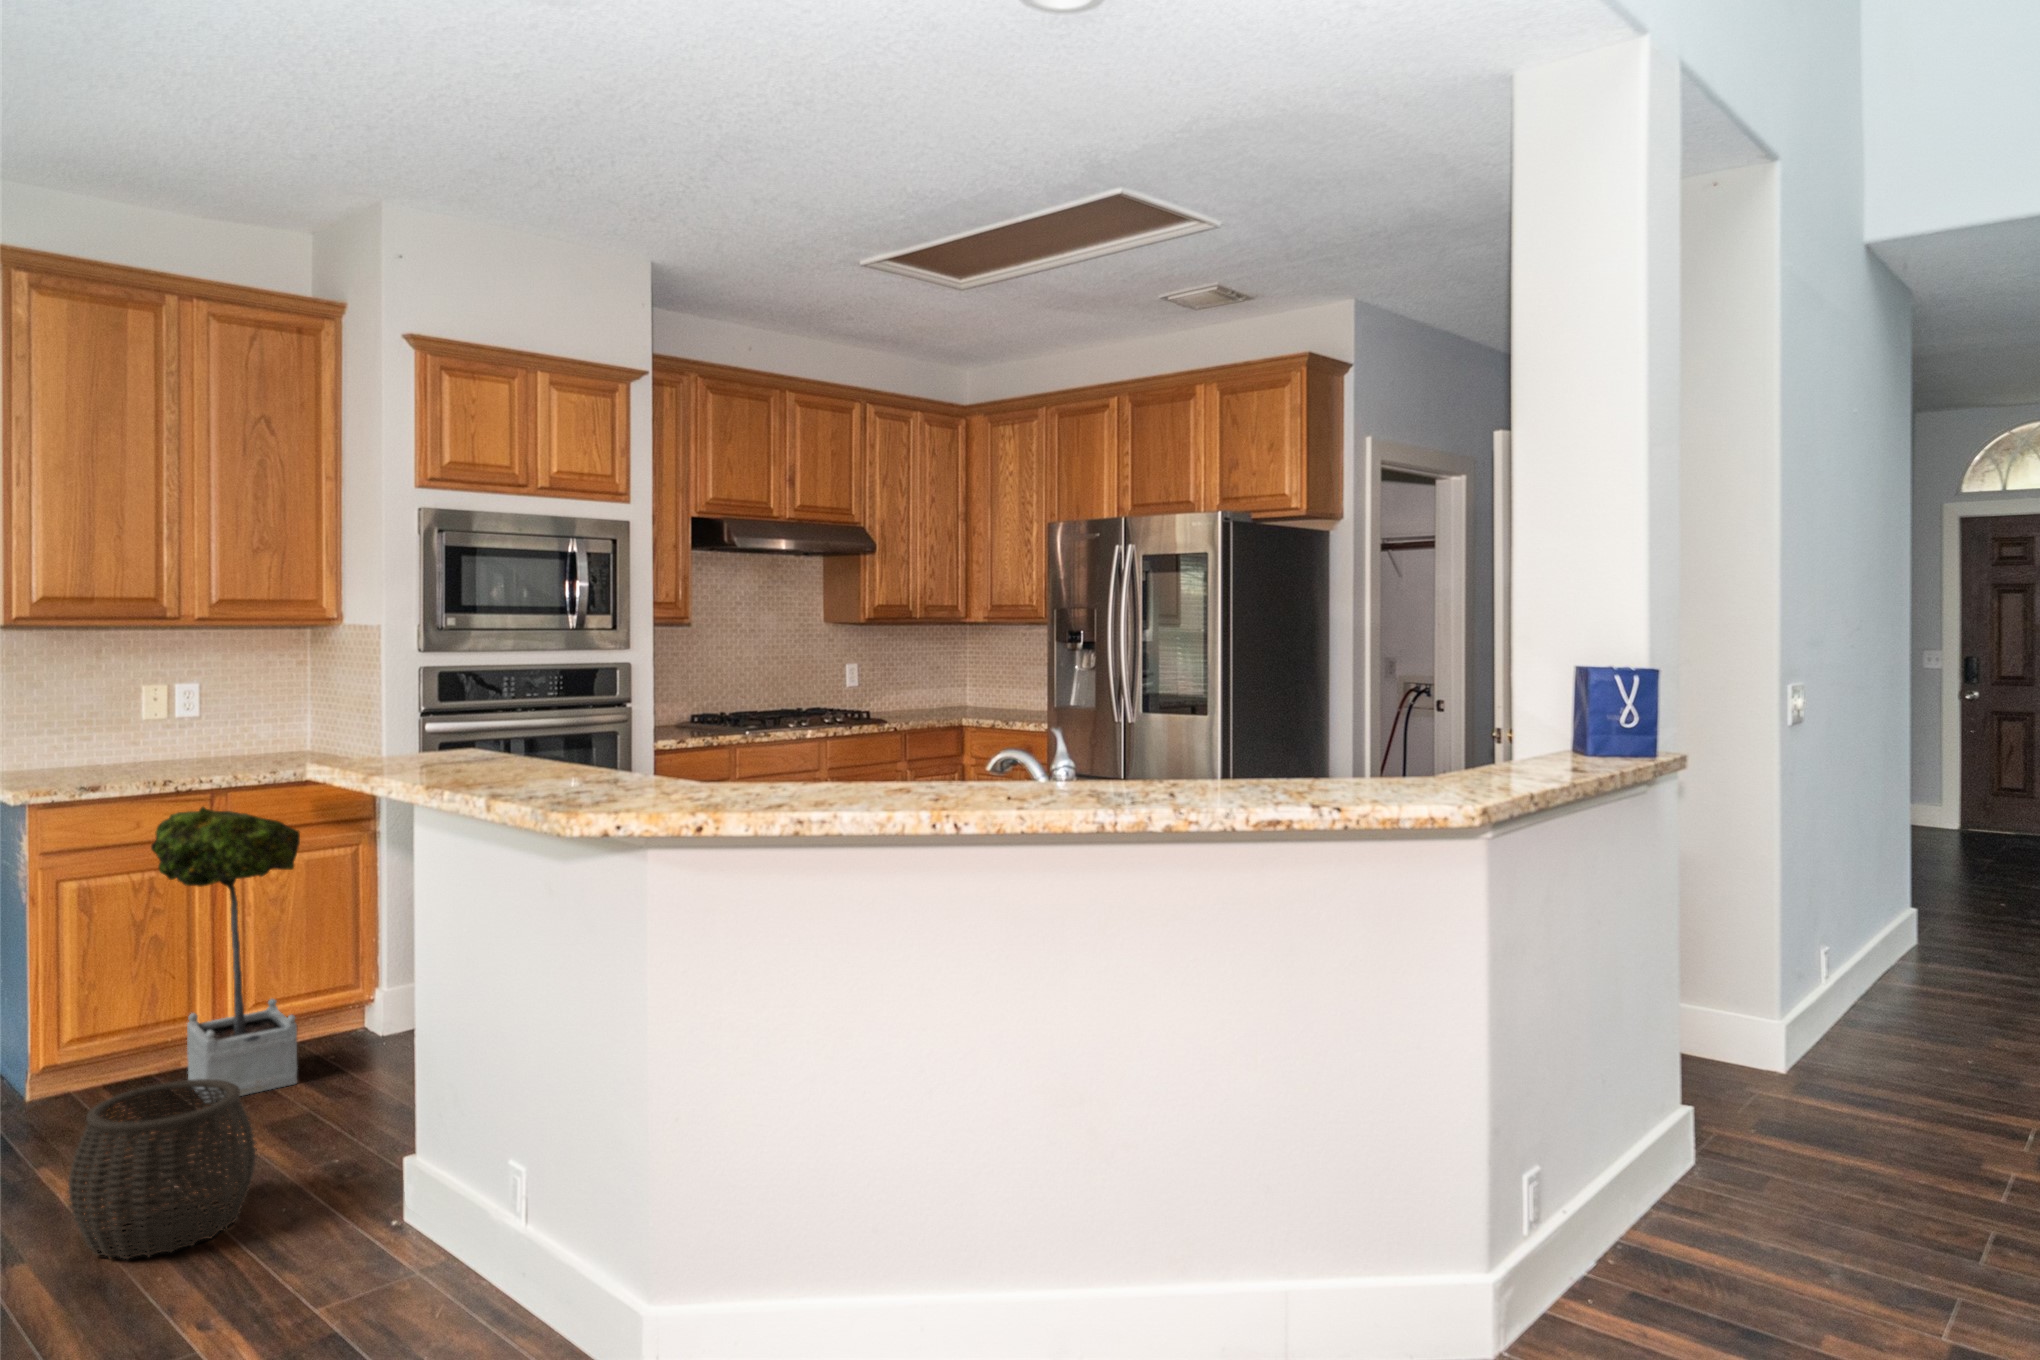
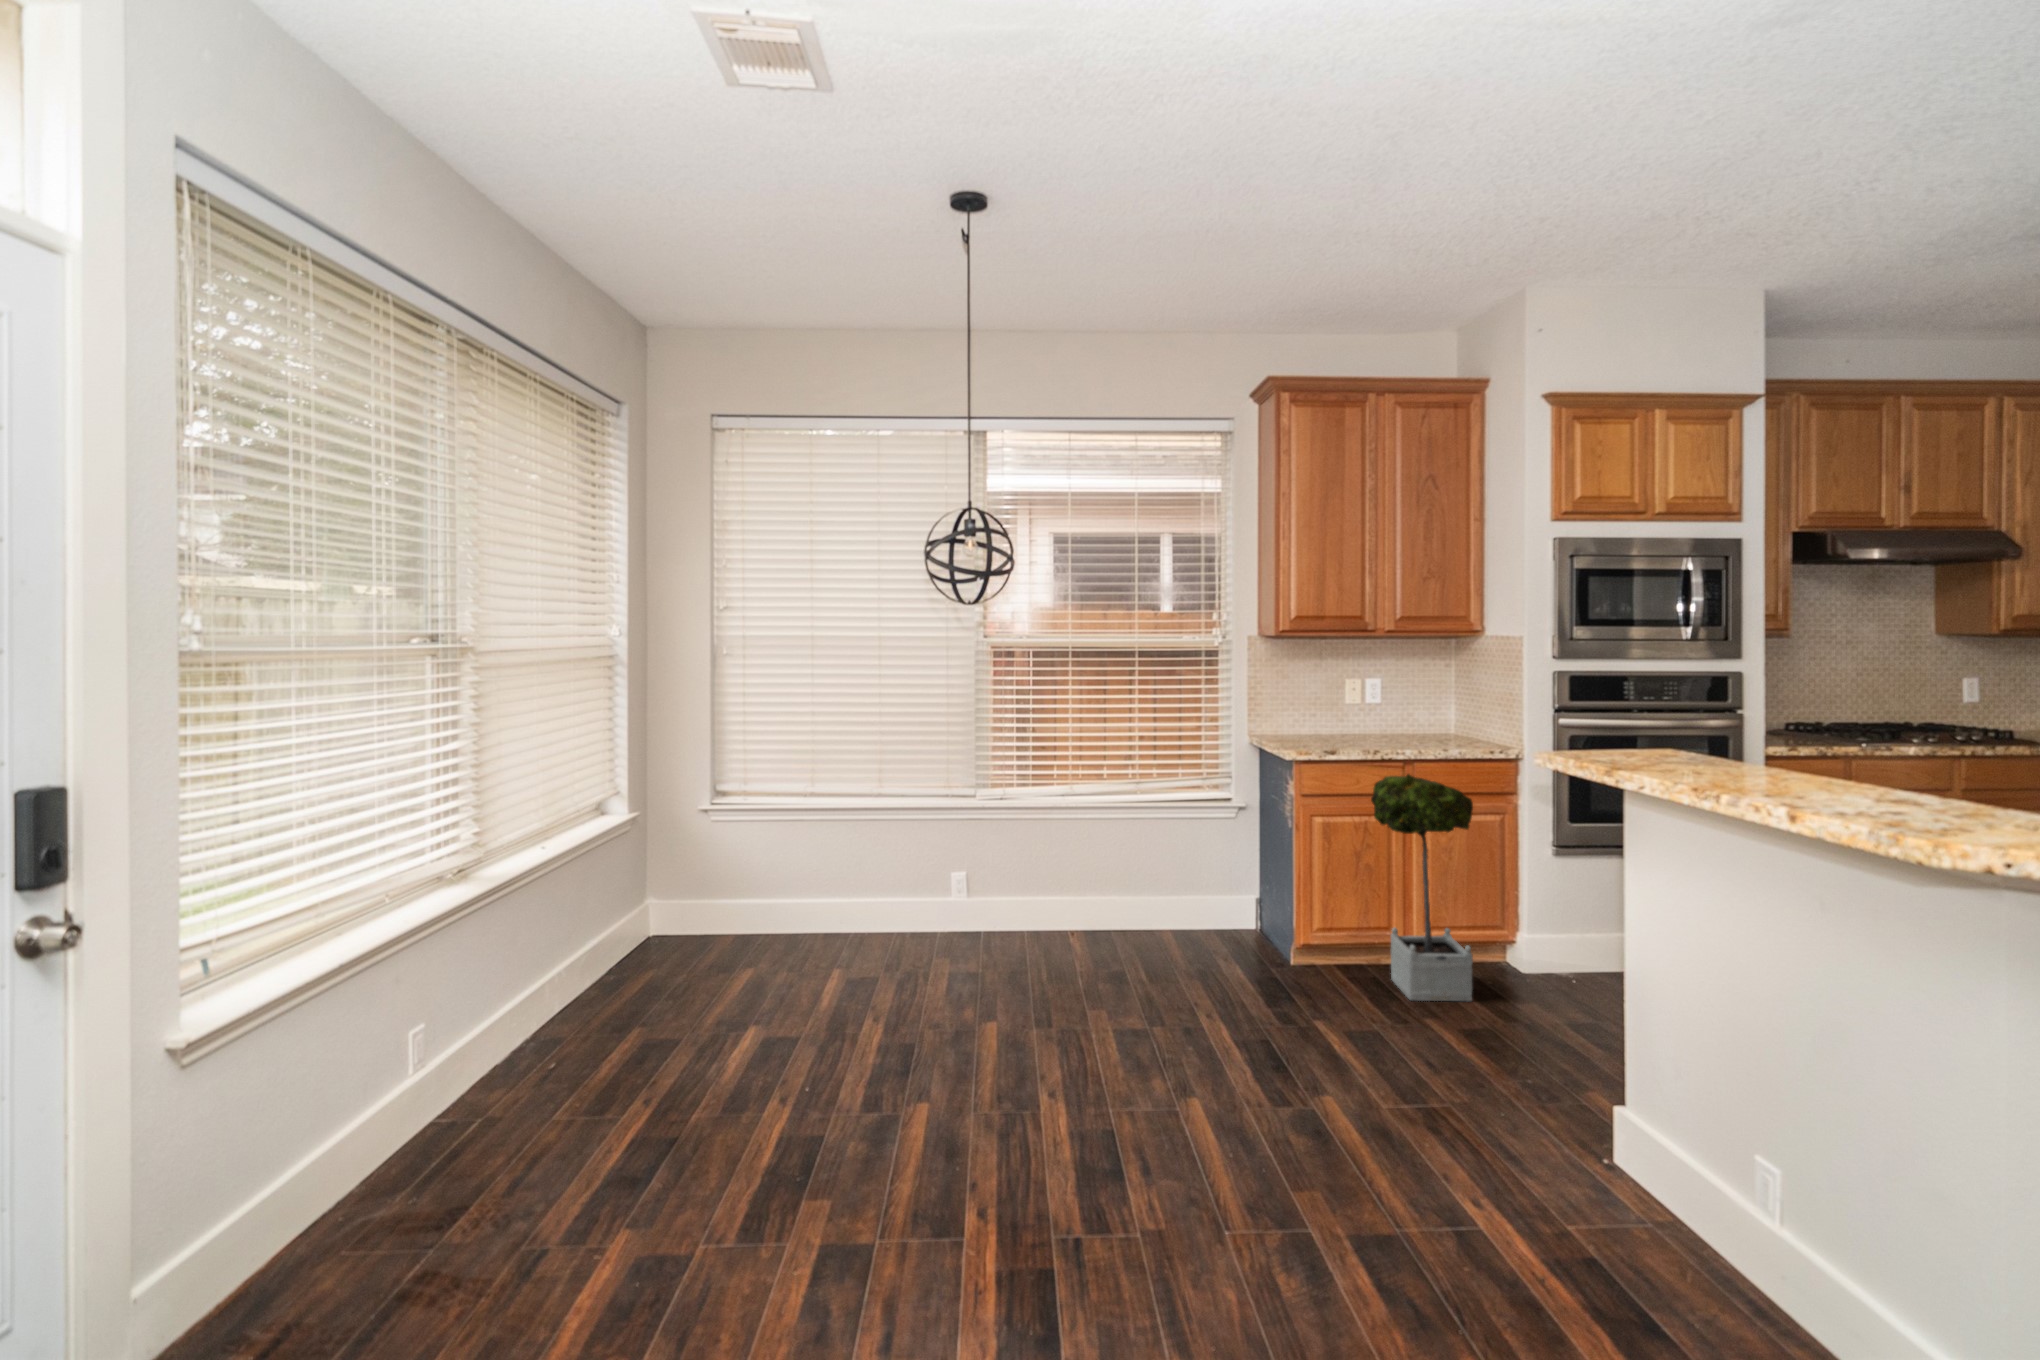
woven basket: present [68,1079,256,1259] -> none [1357,987,1487,1128]

